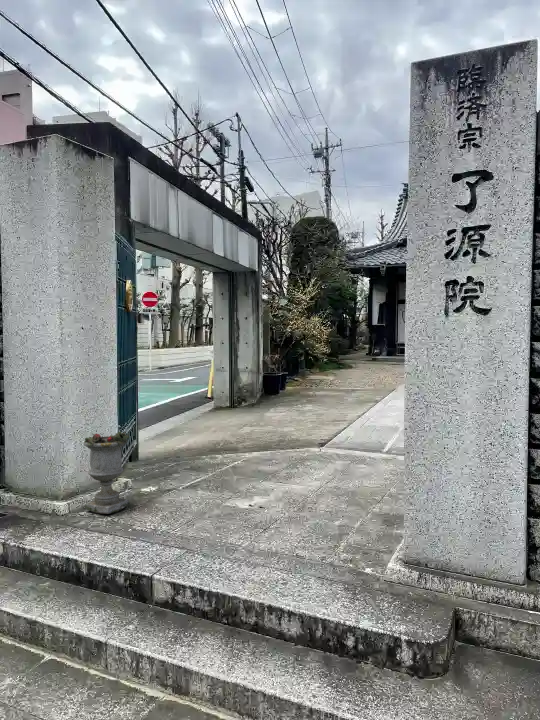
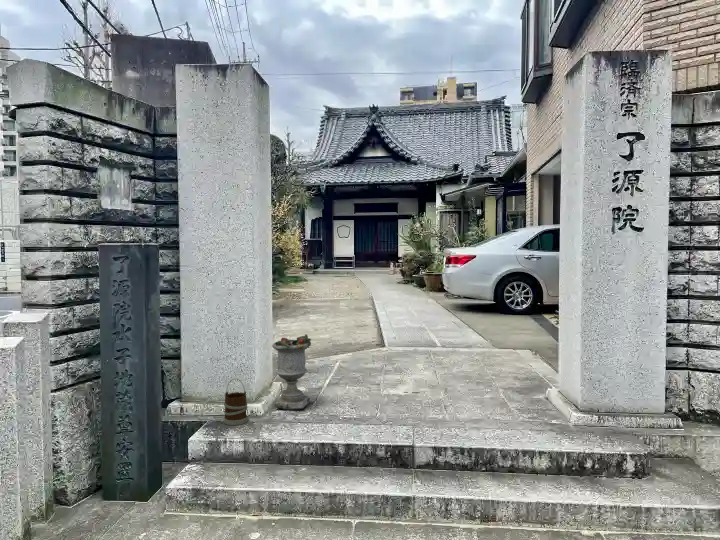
wooden bucket: none [19,474,47,524] -> present [224,379,249,425]

